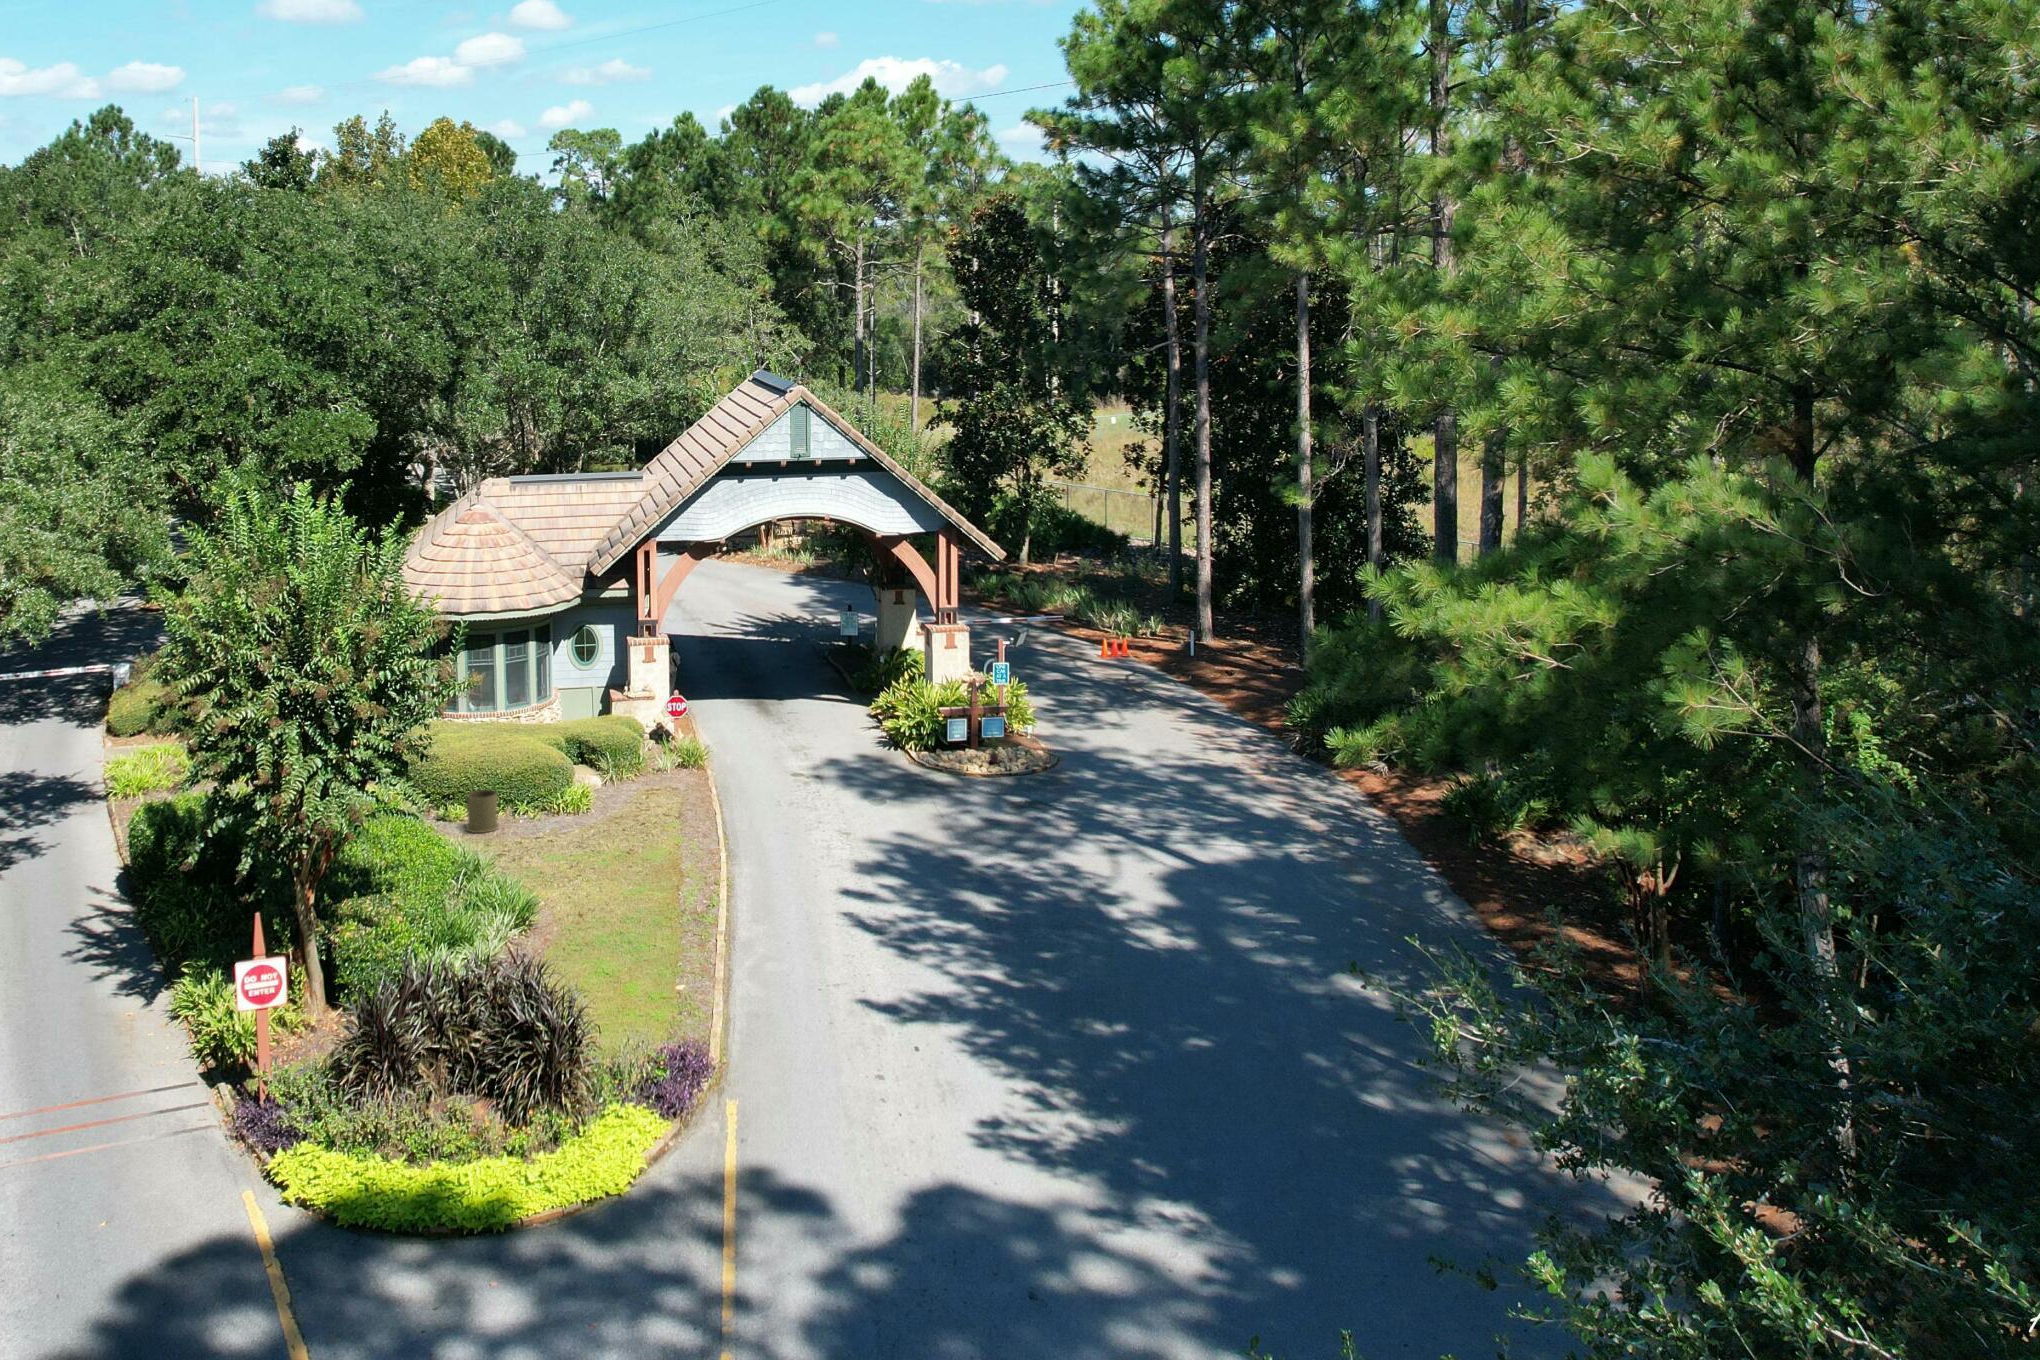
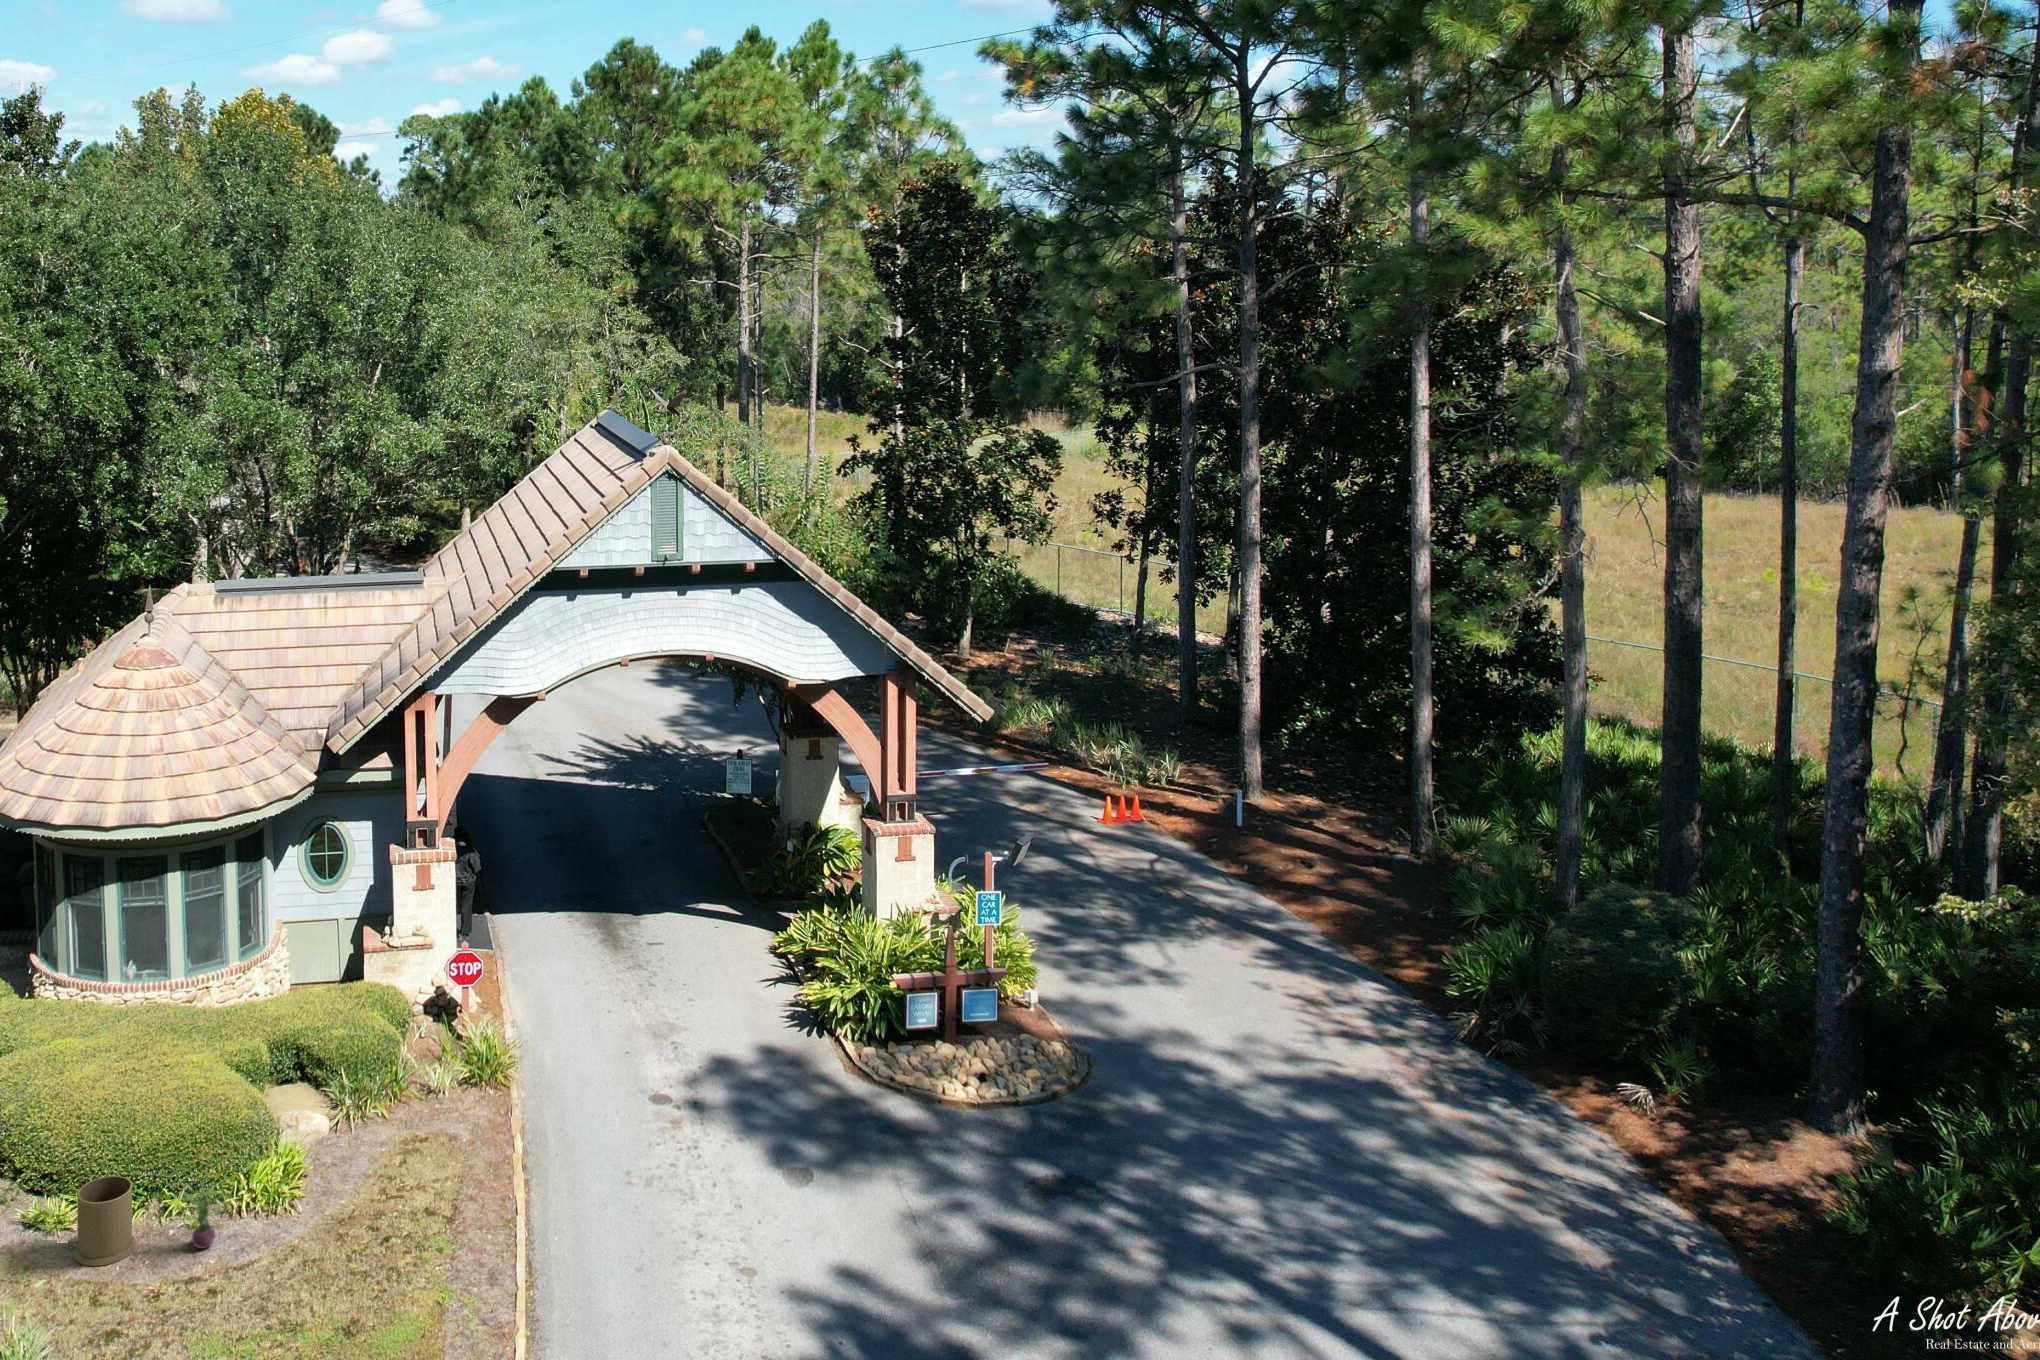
decorative plant: present [989,730,1001,763] -> present [182,1179,230,1249]

